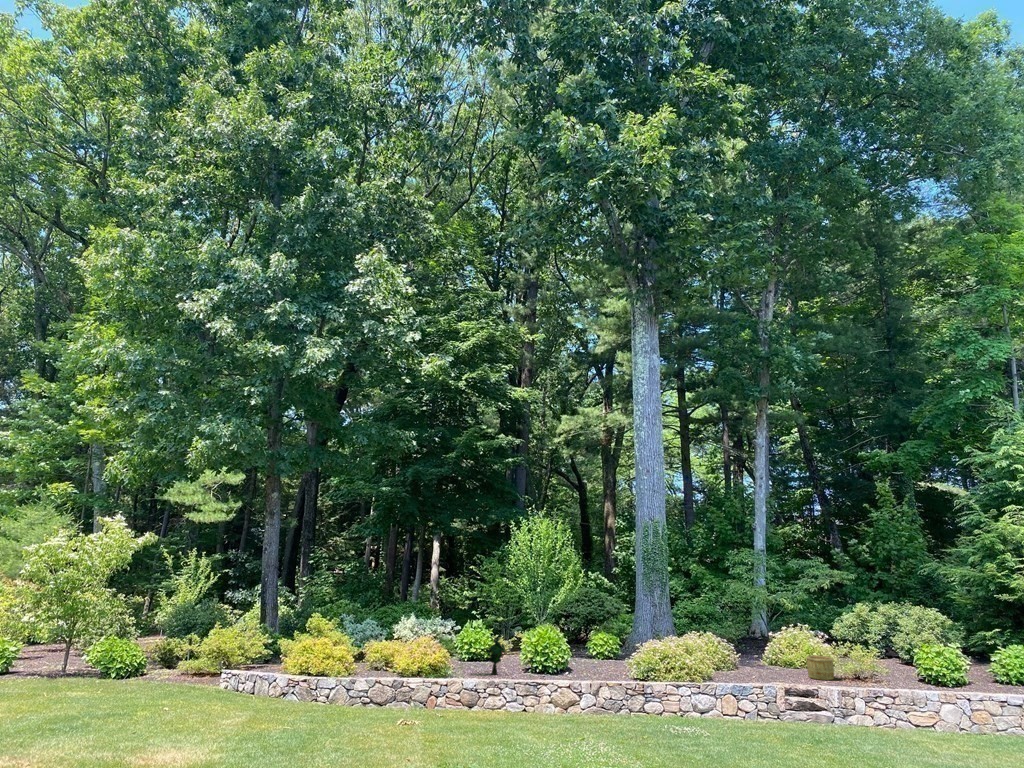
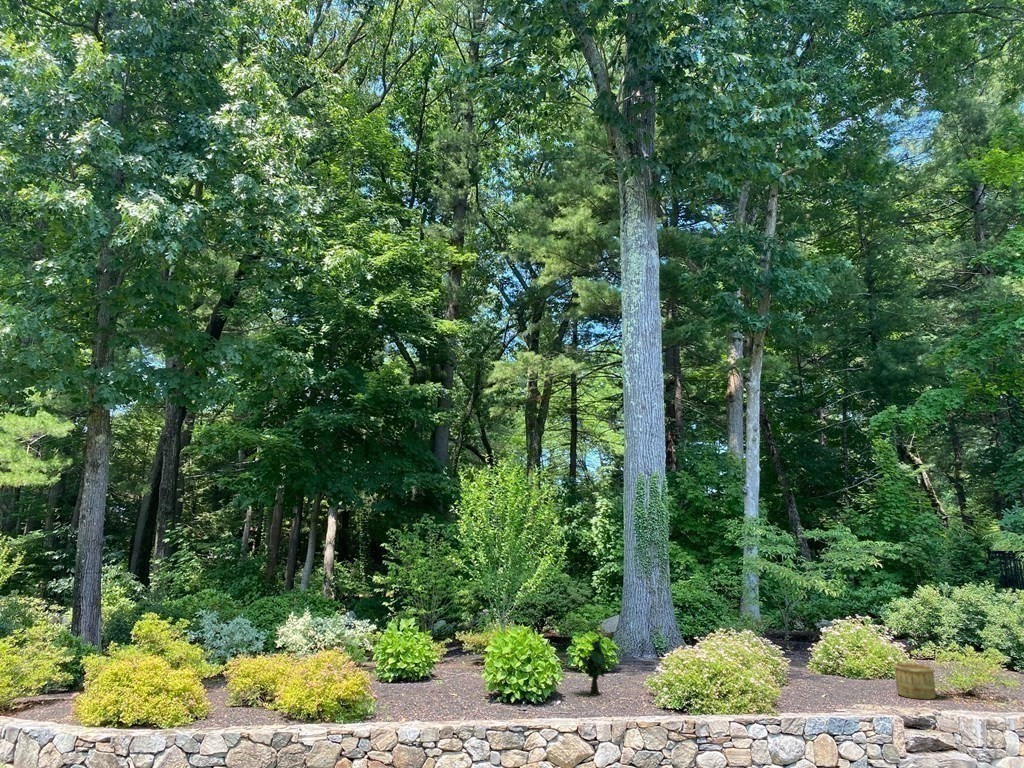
decorative plant: present [485,635,505,675] -> present [580,637,610,695]

